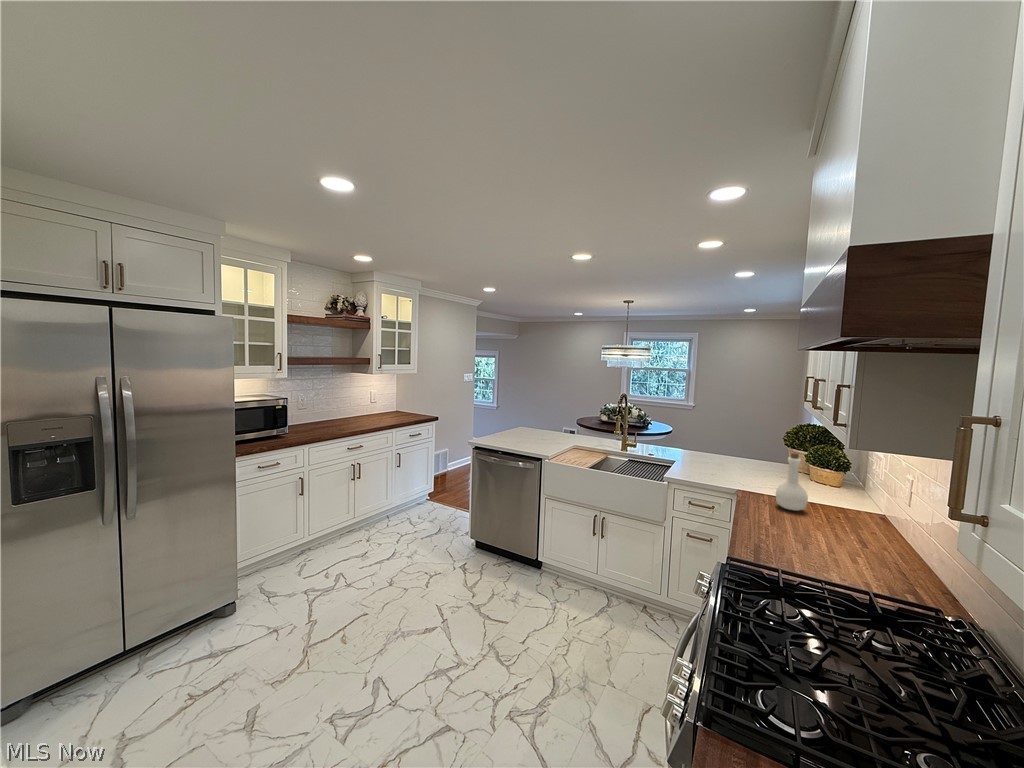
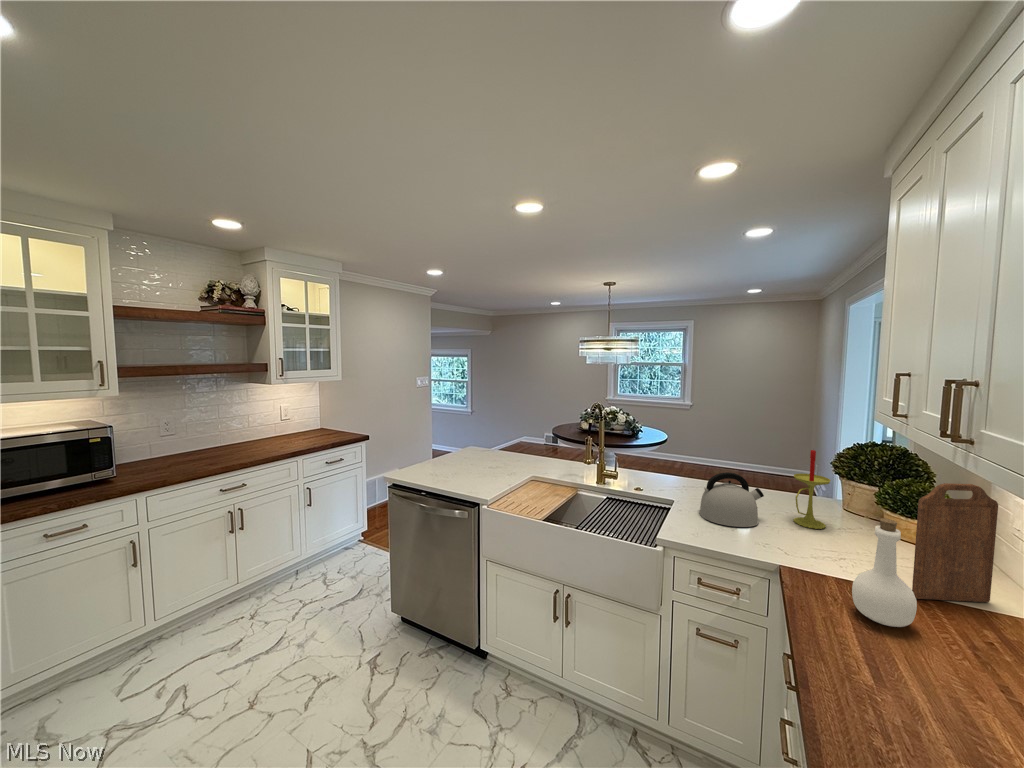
candle: none [755,423,779,475] -> present [794,450,831,529]
cutting board: none [813,437,862,506] -> present [912,483,998,602]
kettle: none [693,438,736,472] -> present [699,472,764,527]

